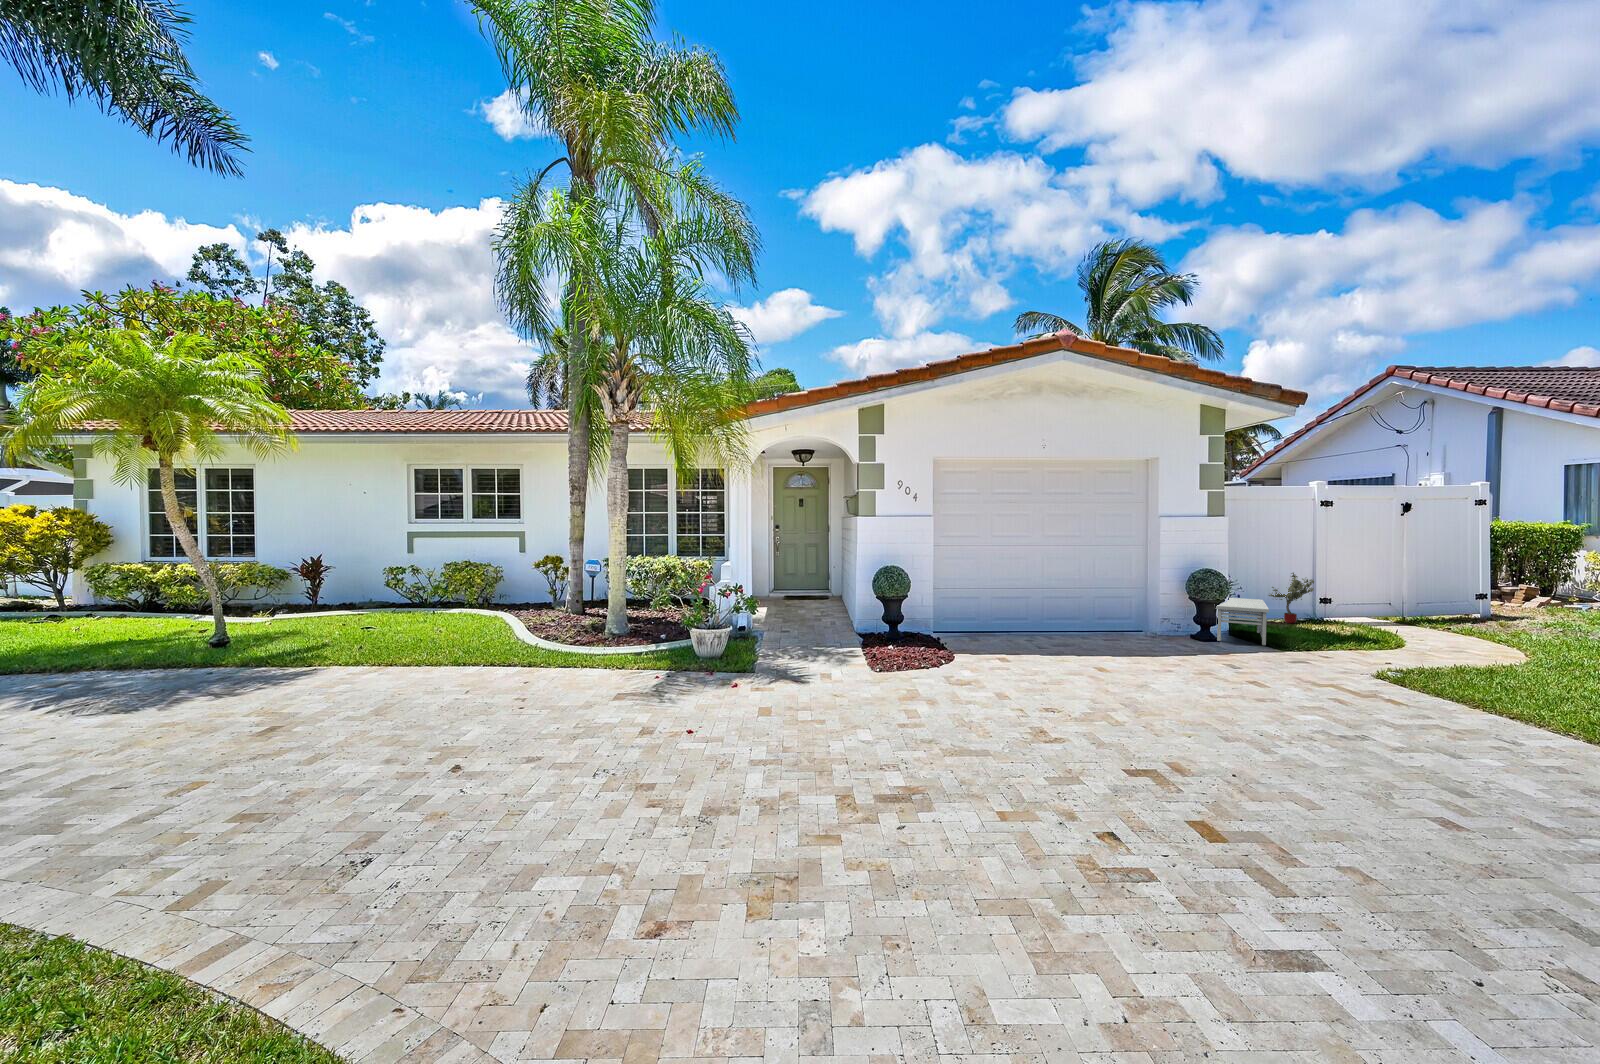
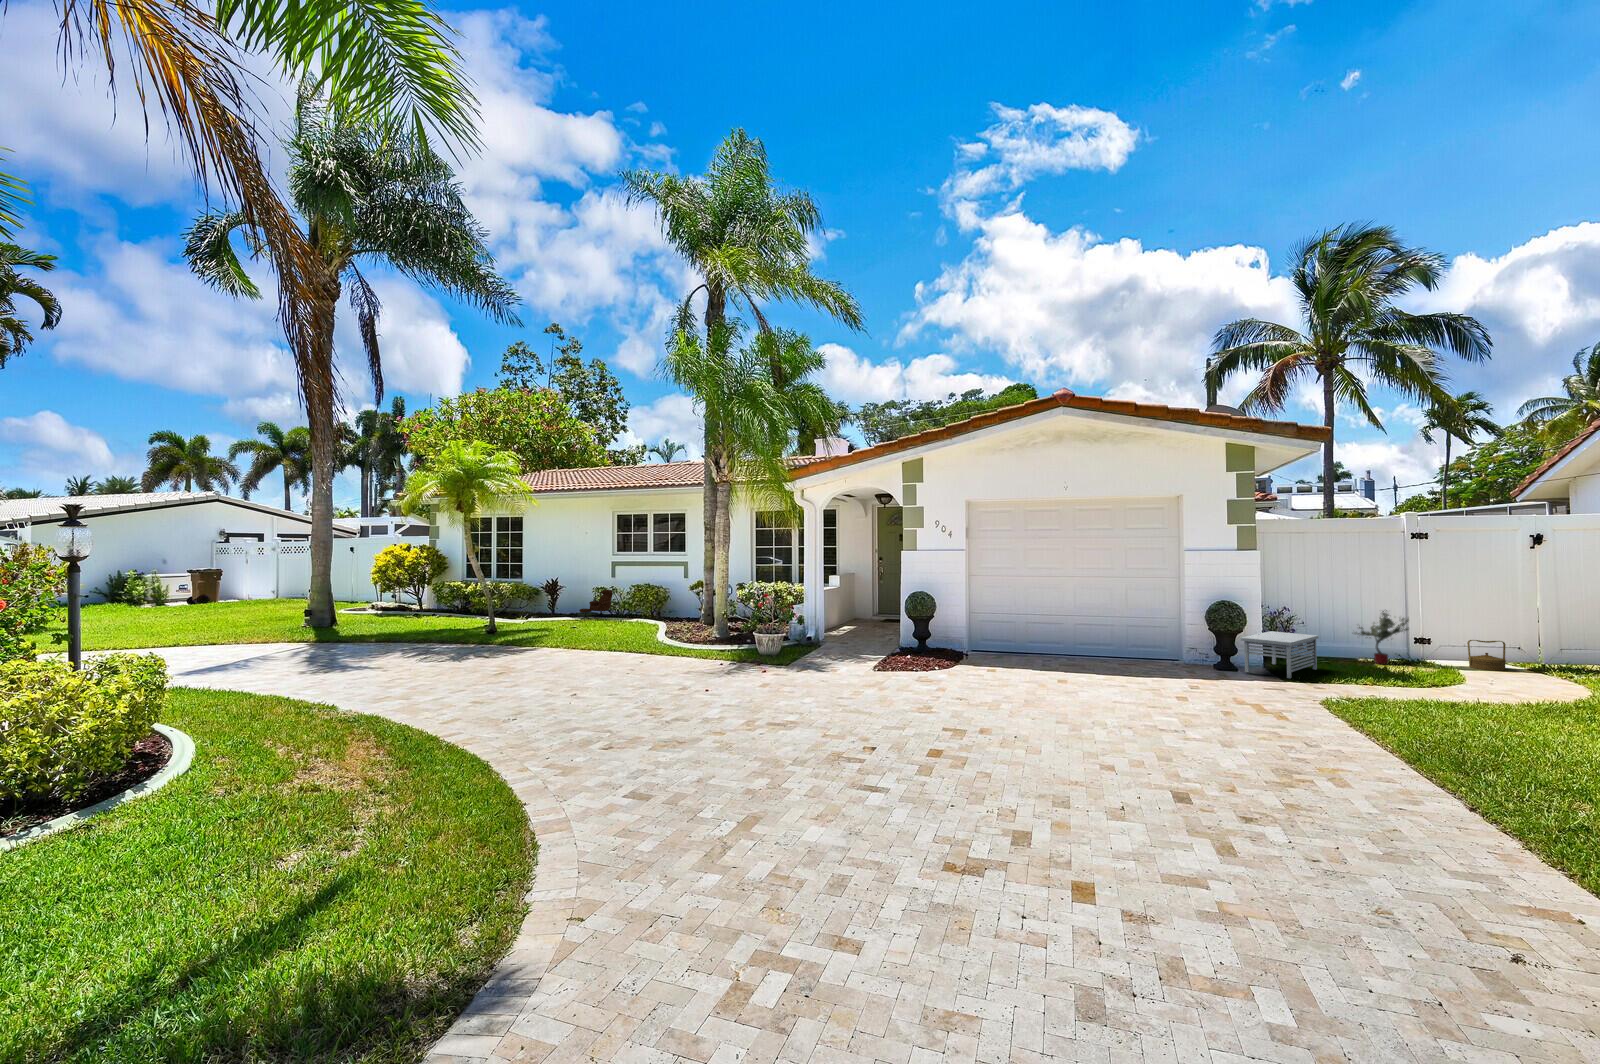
lounge chair: none [366,570,416,615] -> present [579,590,613,620]
woven basket: none [1348,597,1380,624] -> present [1467,640,1506,670]

